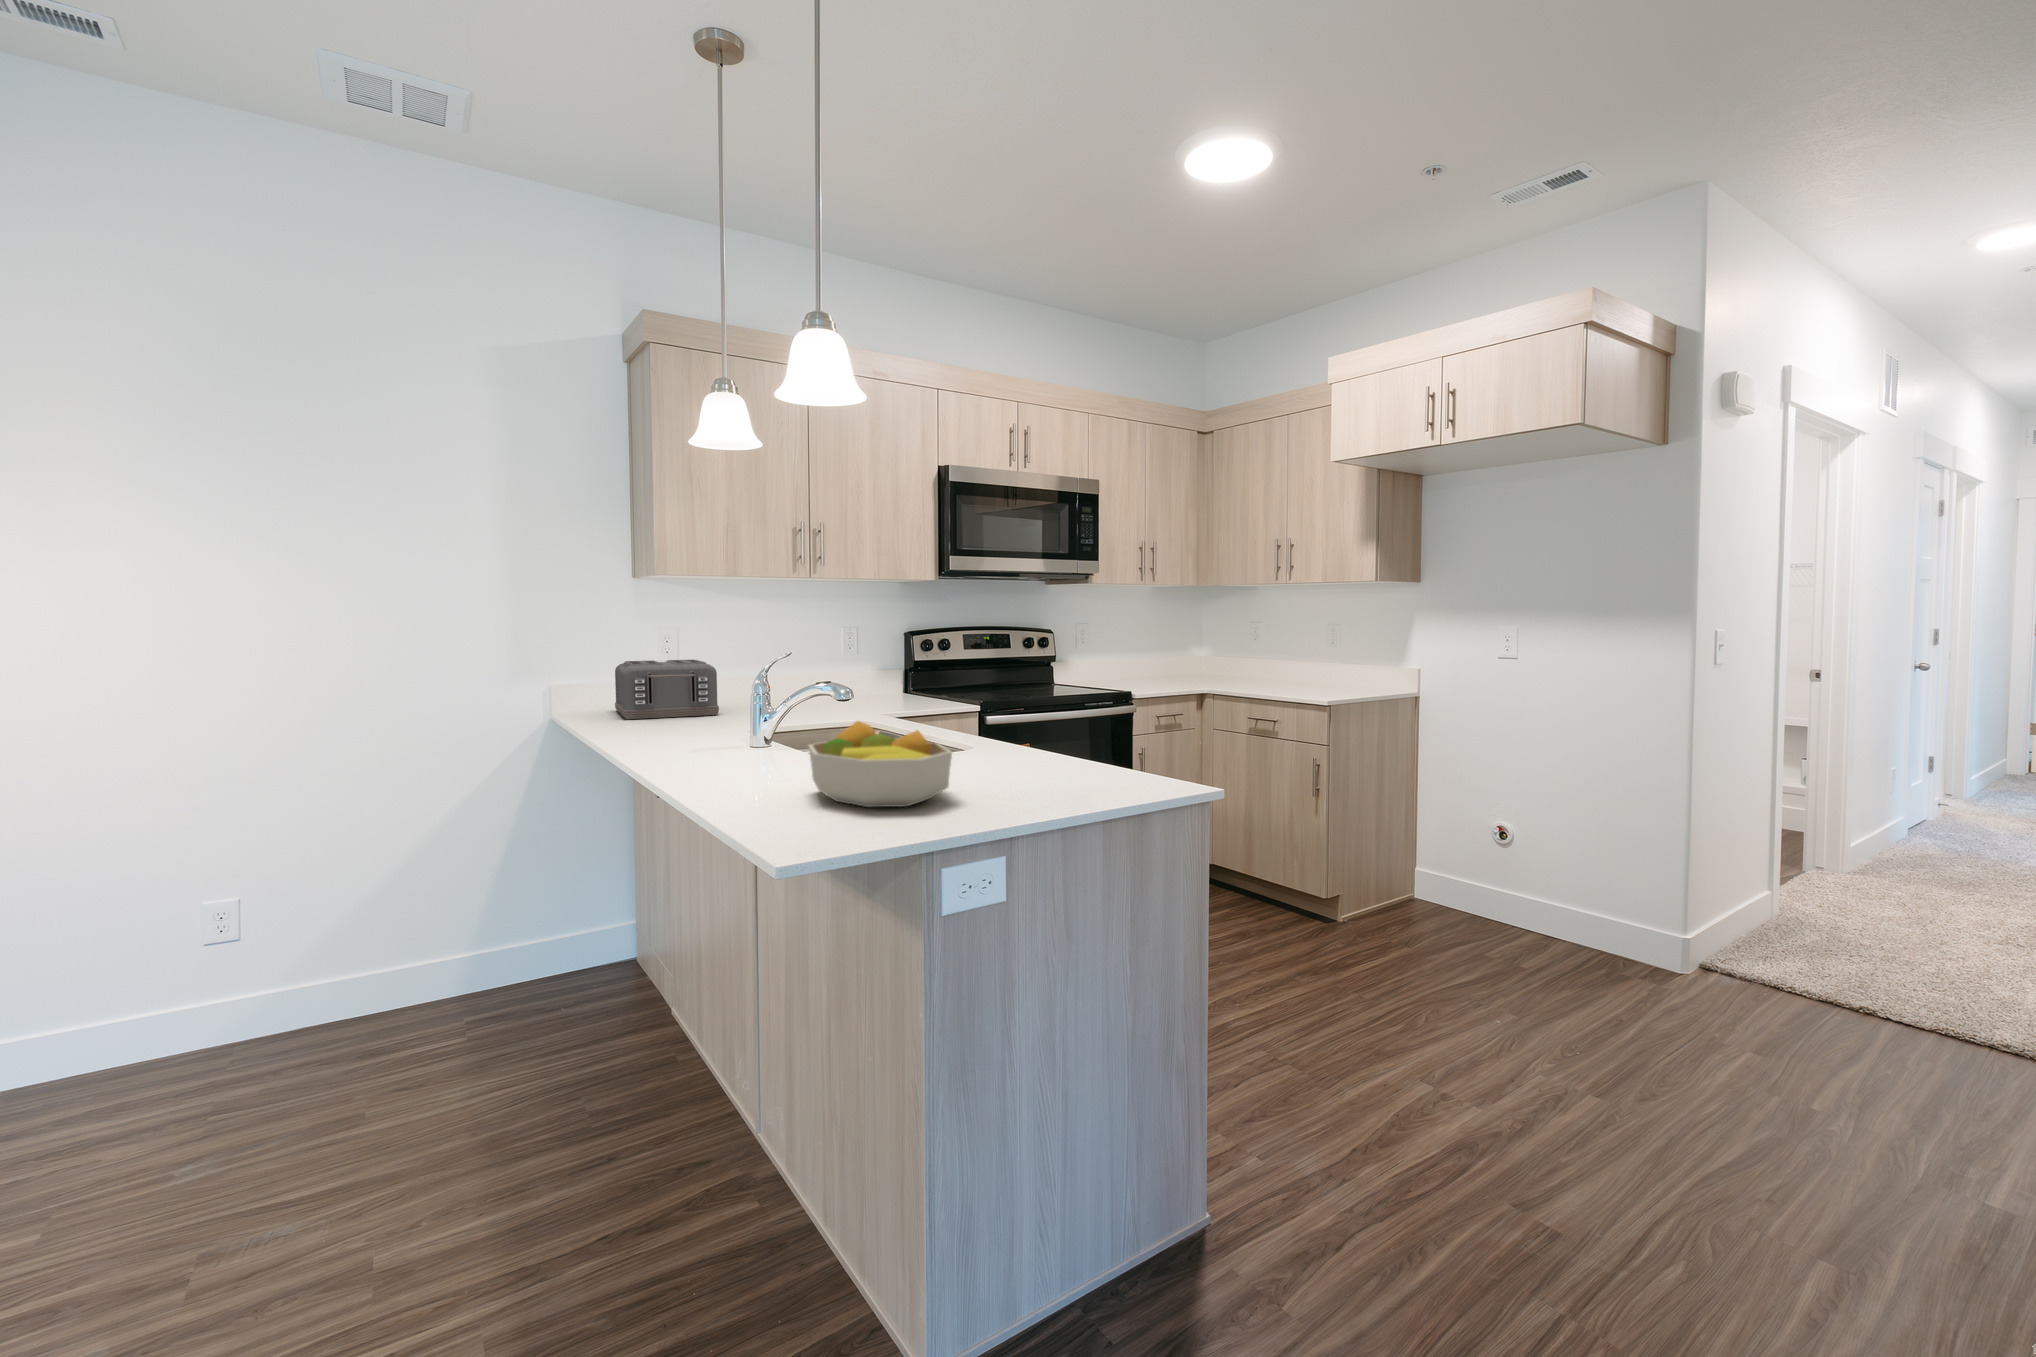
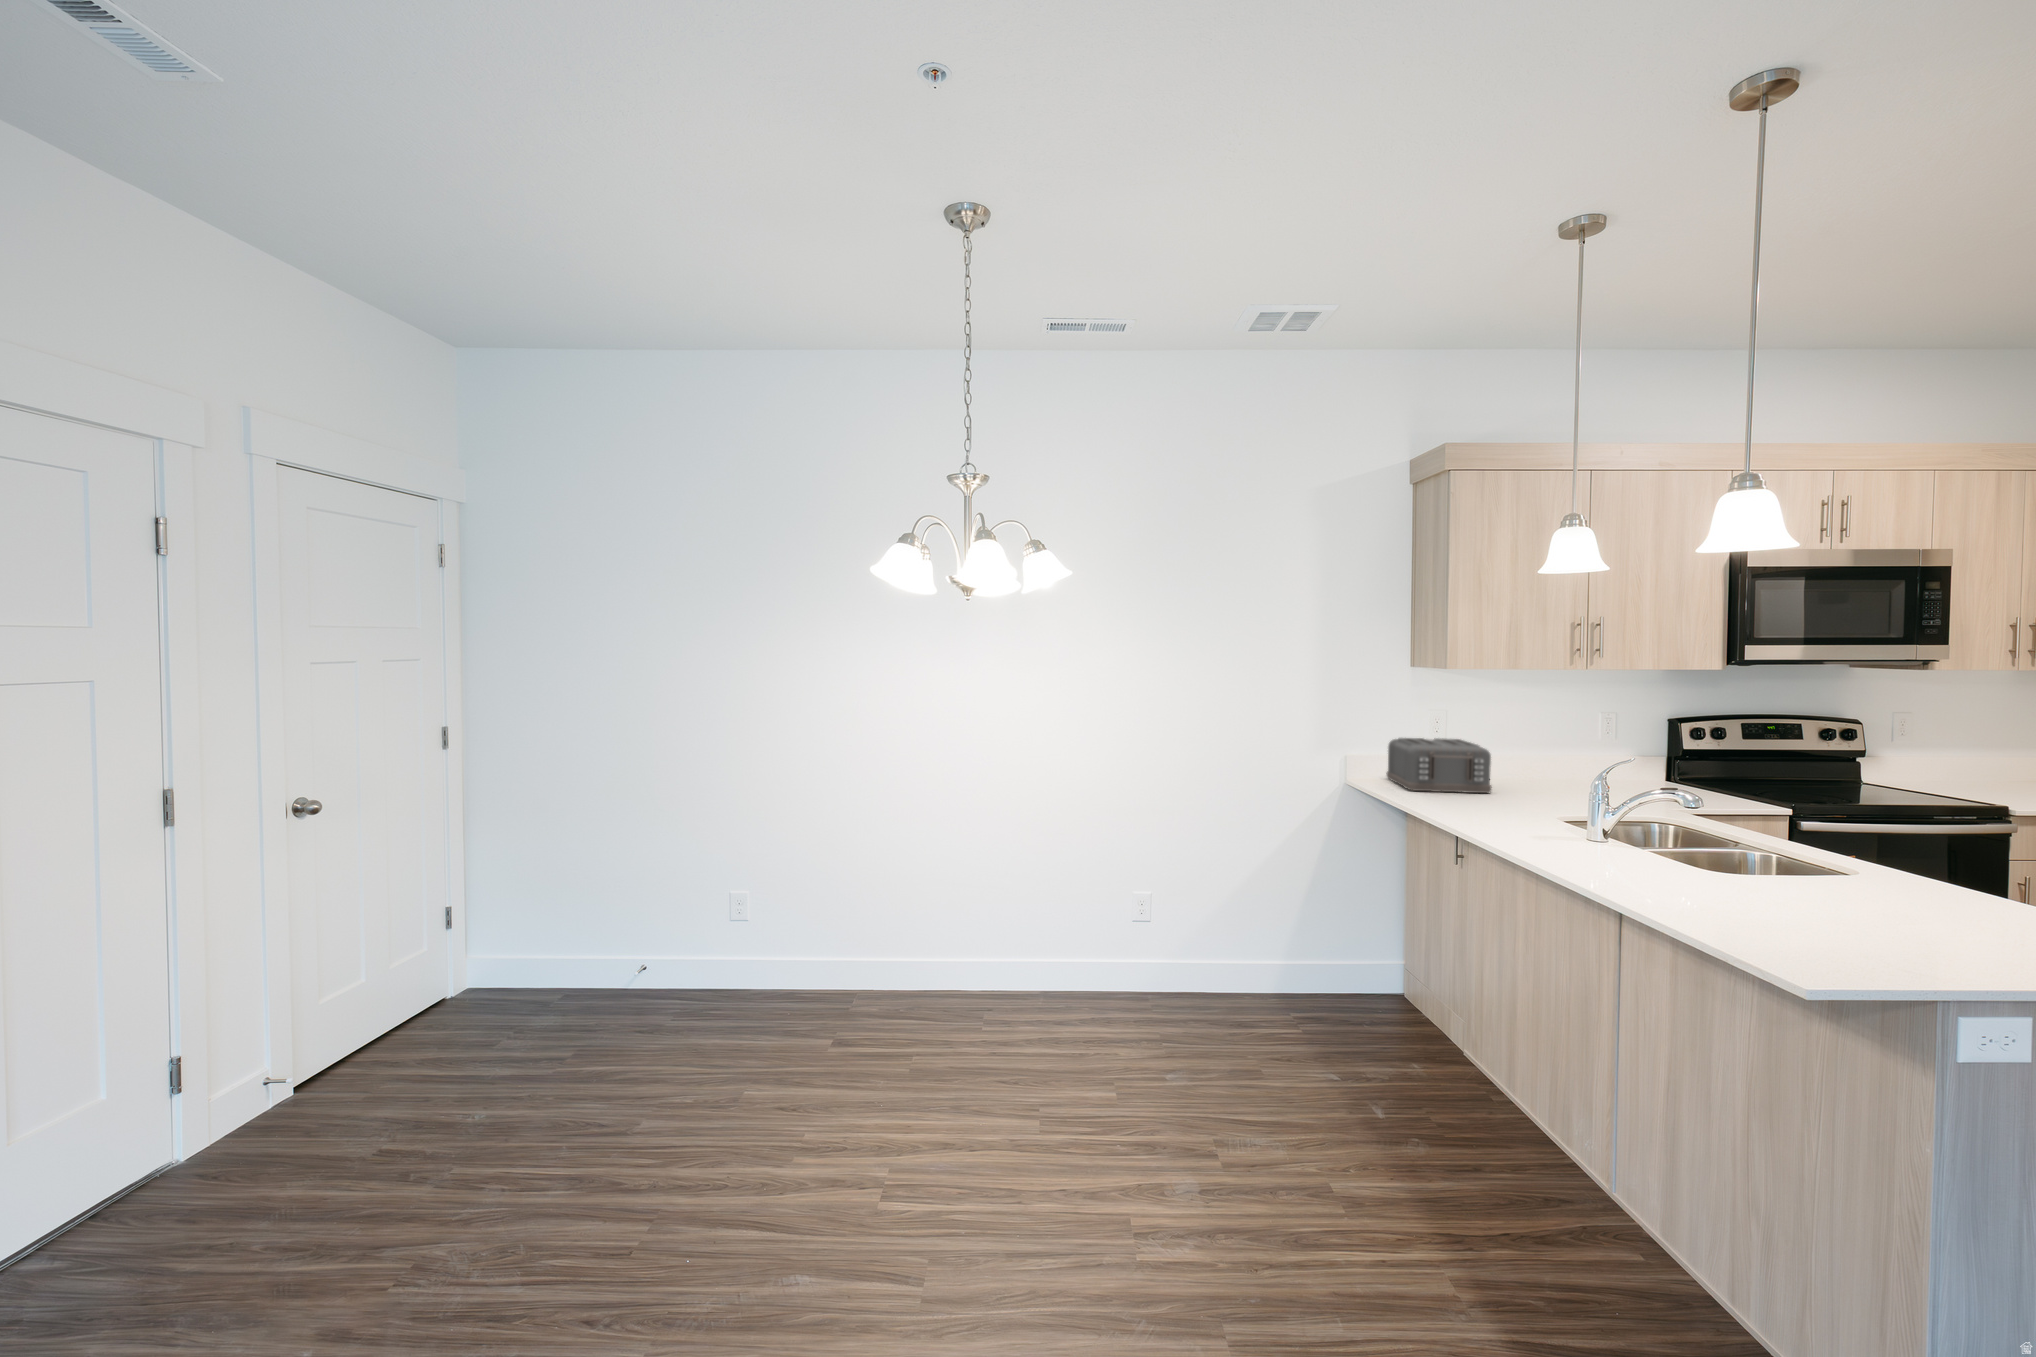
fruit bowl: present [809,721,952,807] -> none [1720,854,1924,955]

